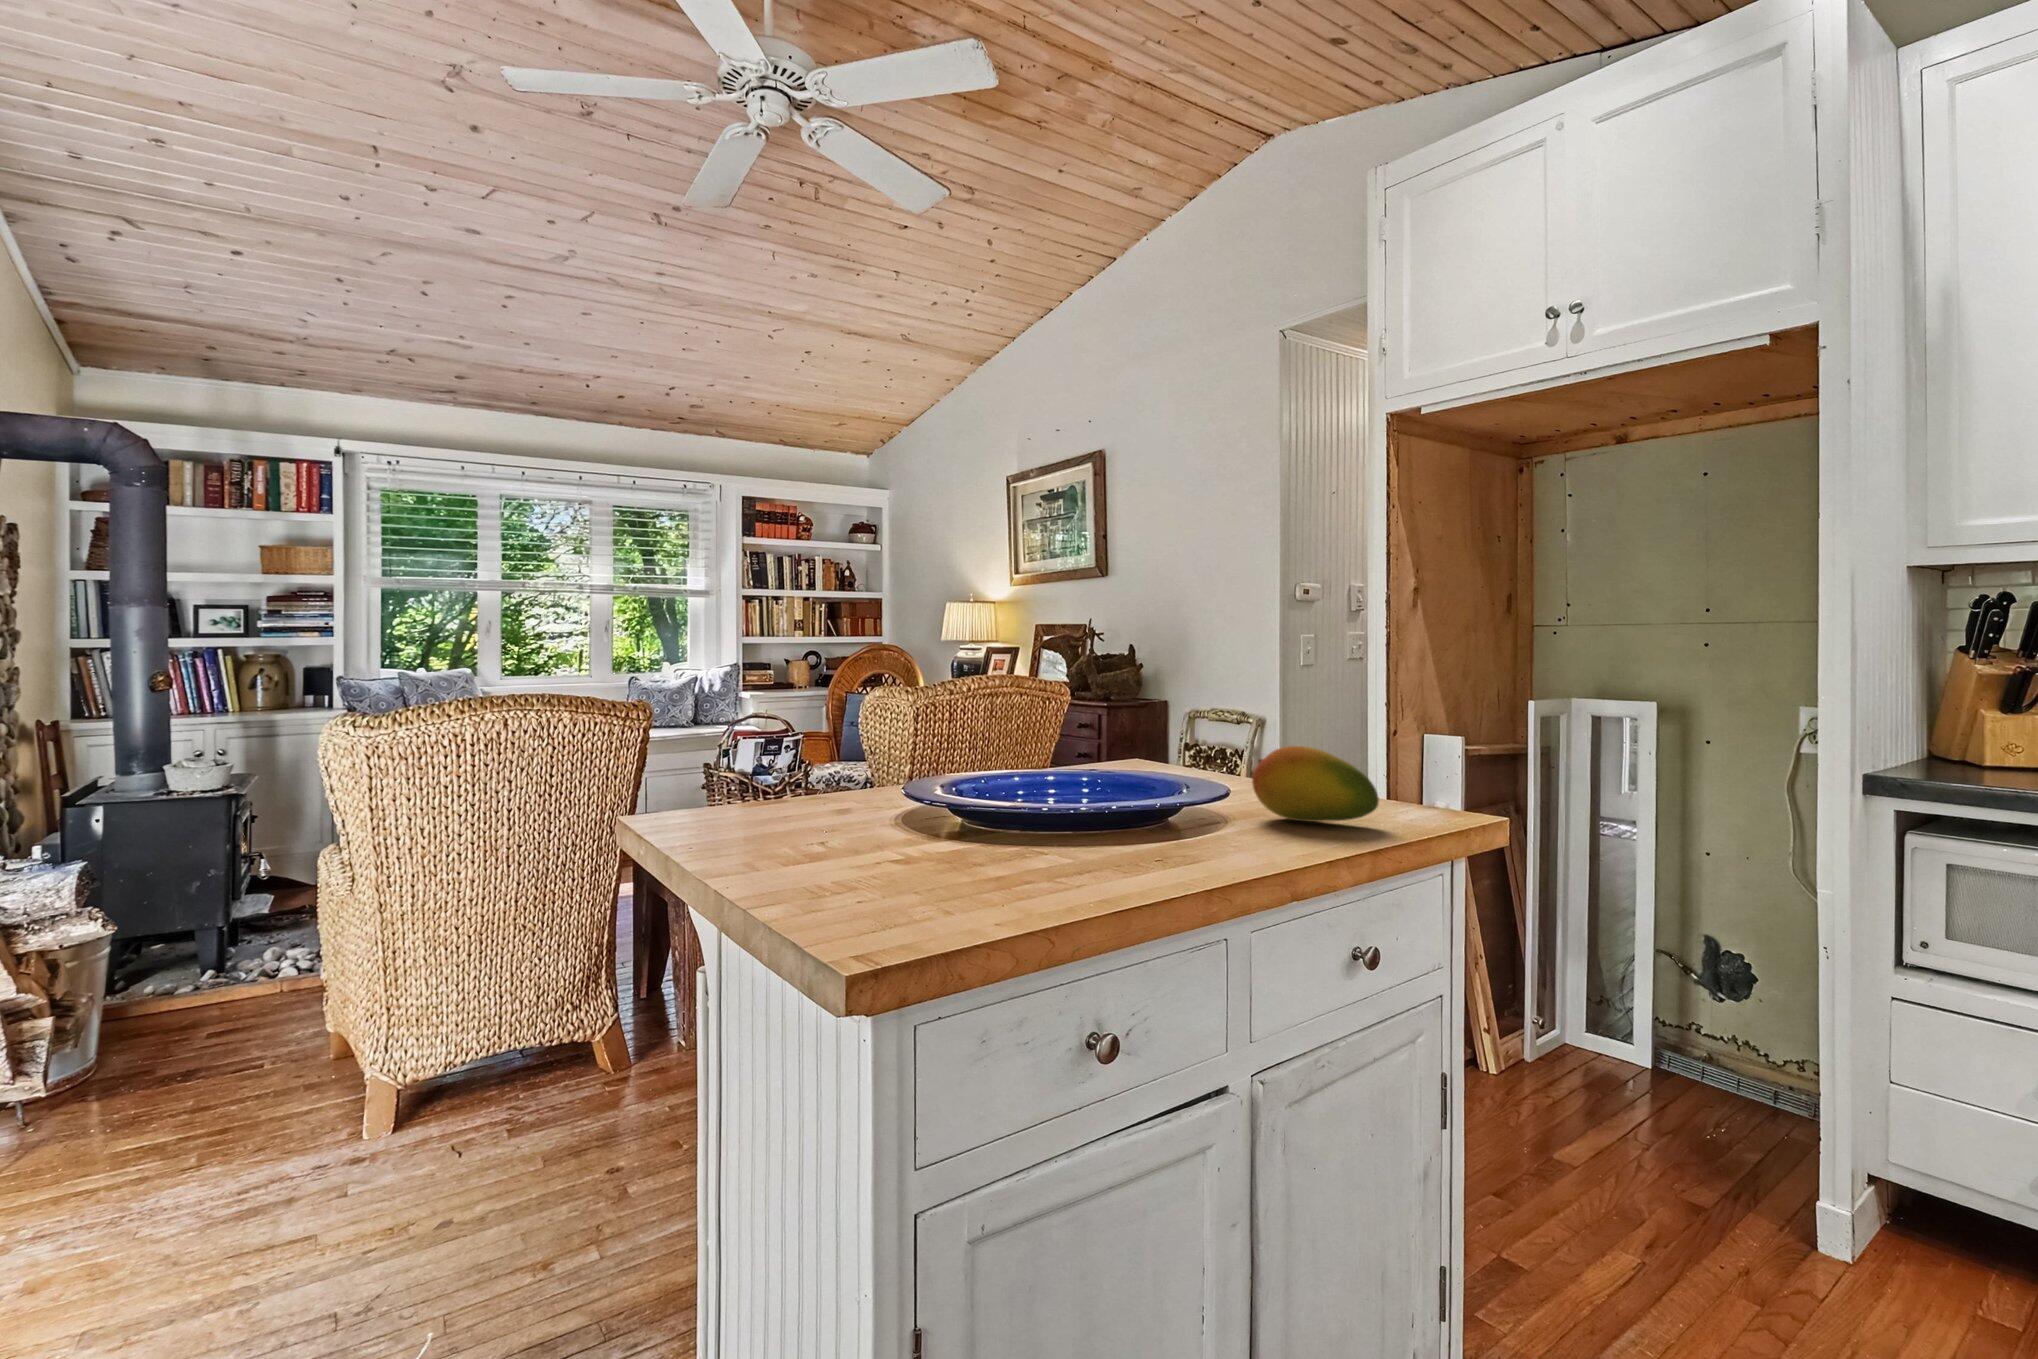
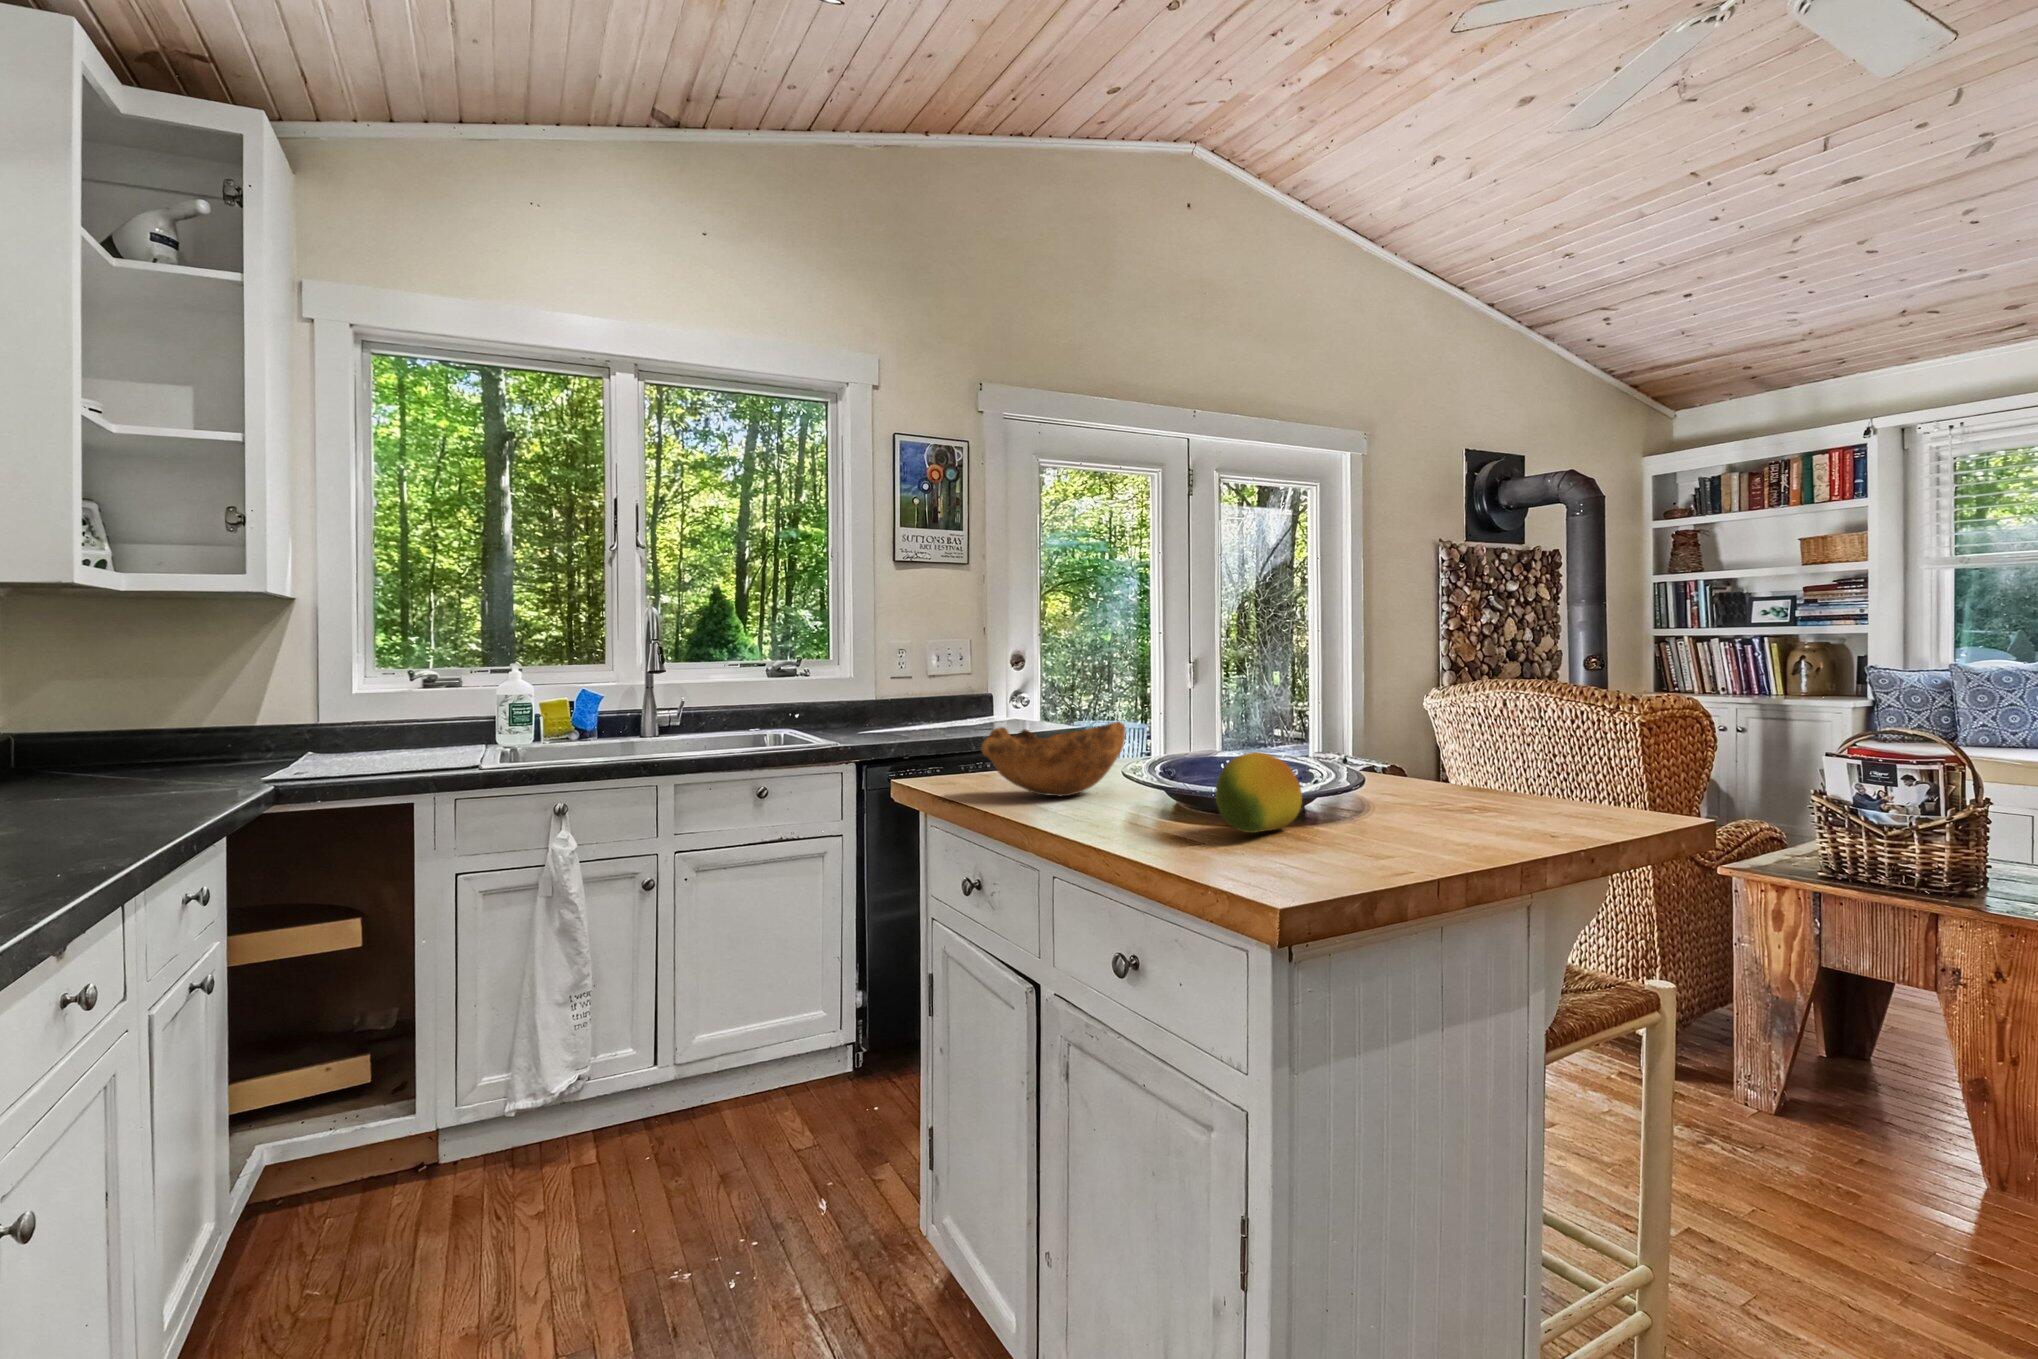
wooden bowl: none [787,740,1010,877] -> present [981,721,1125,797]

